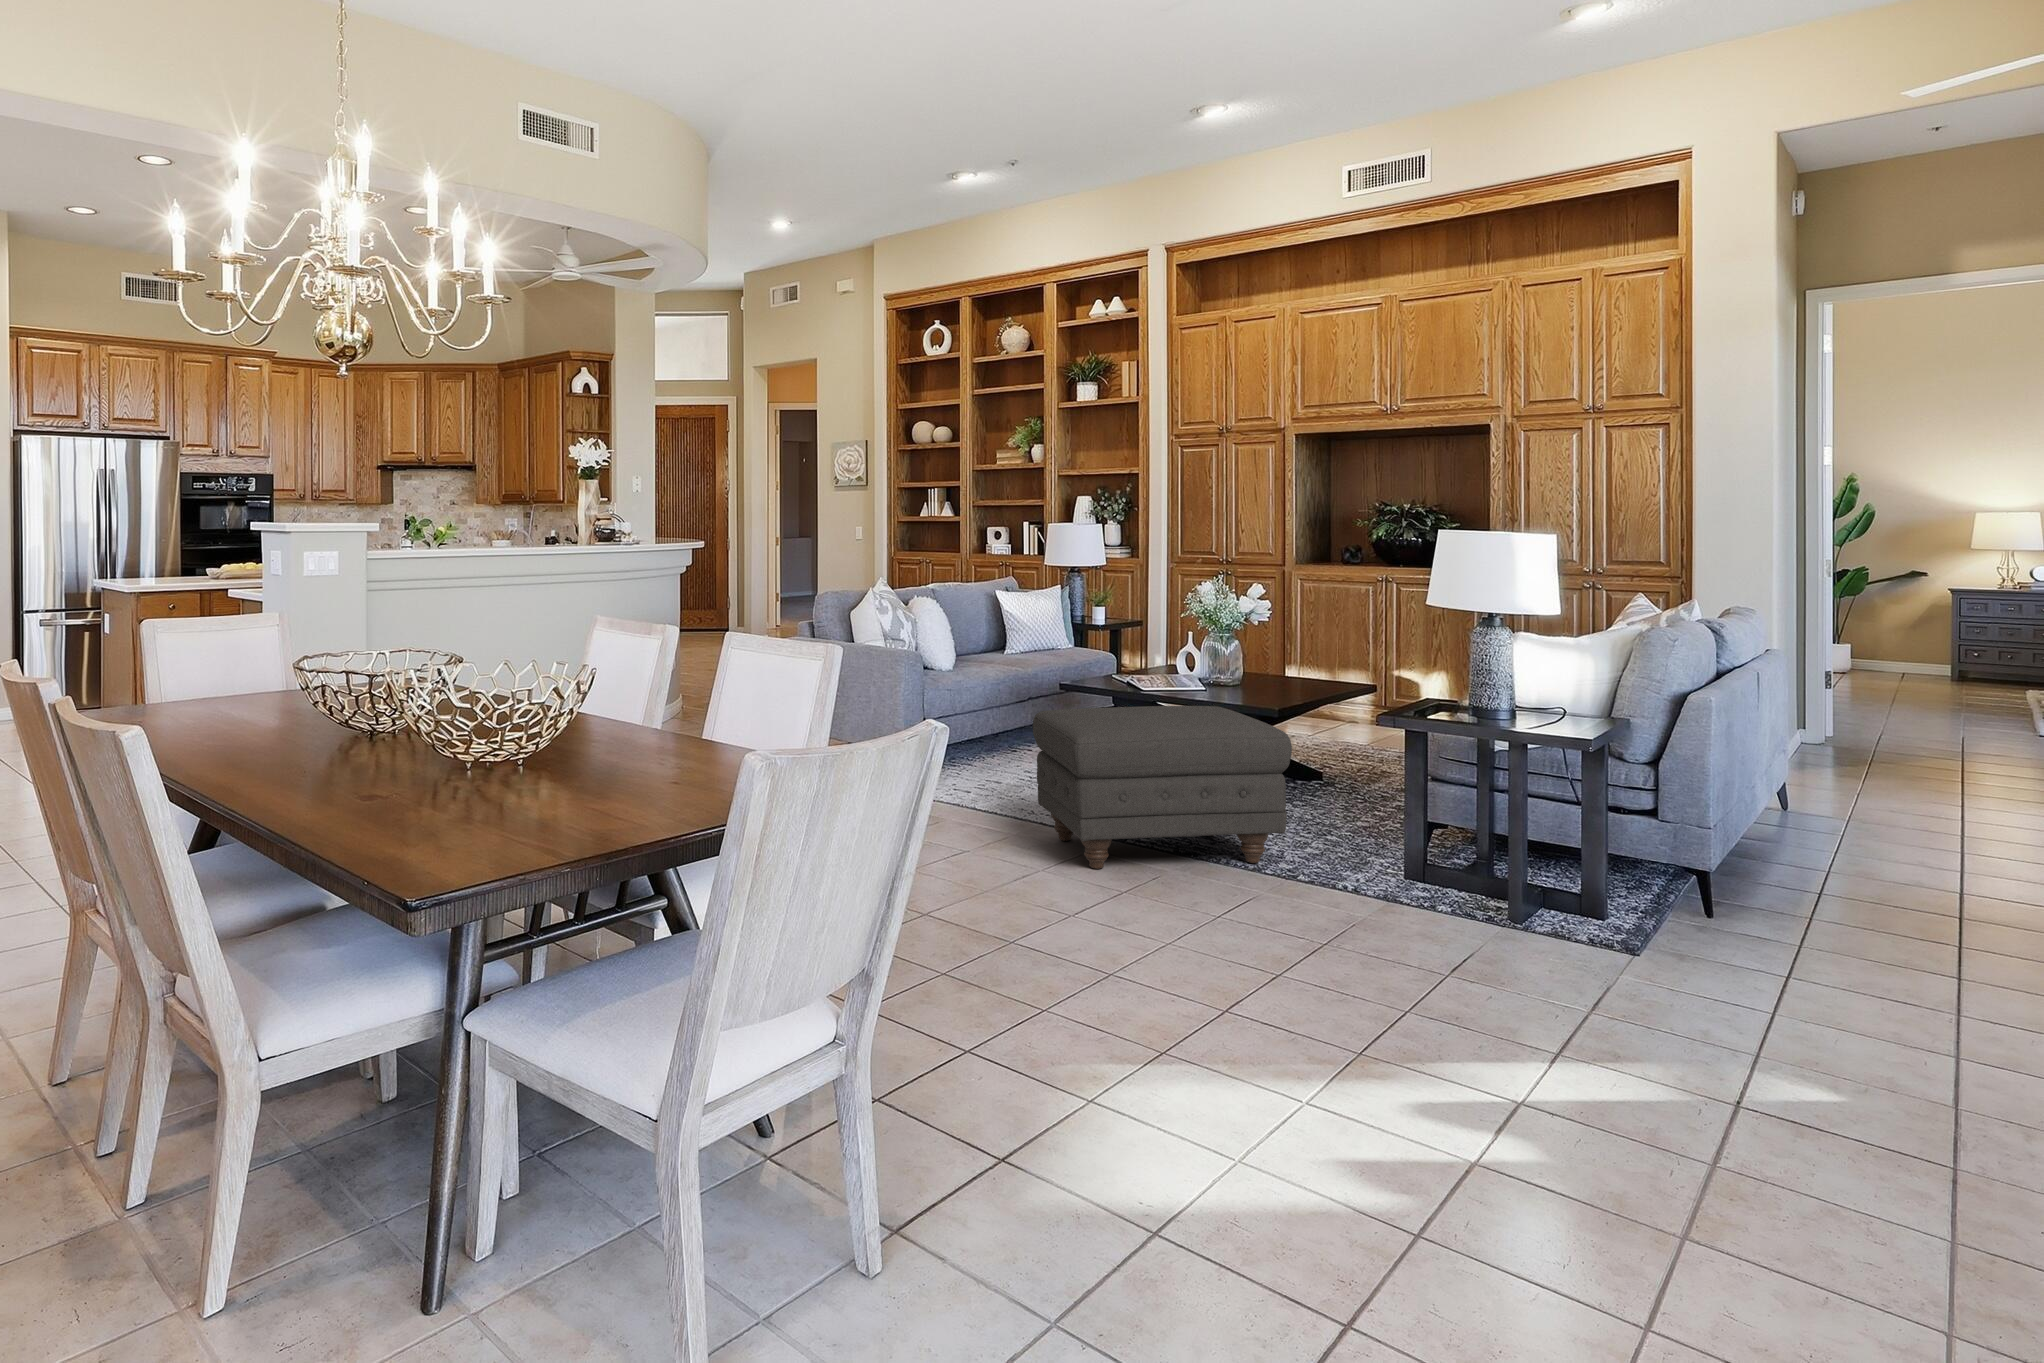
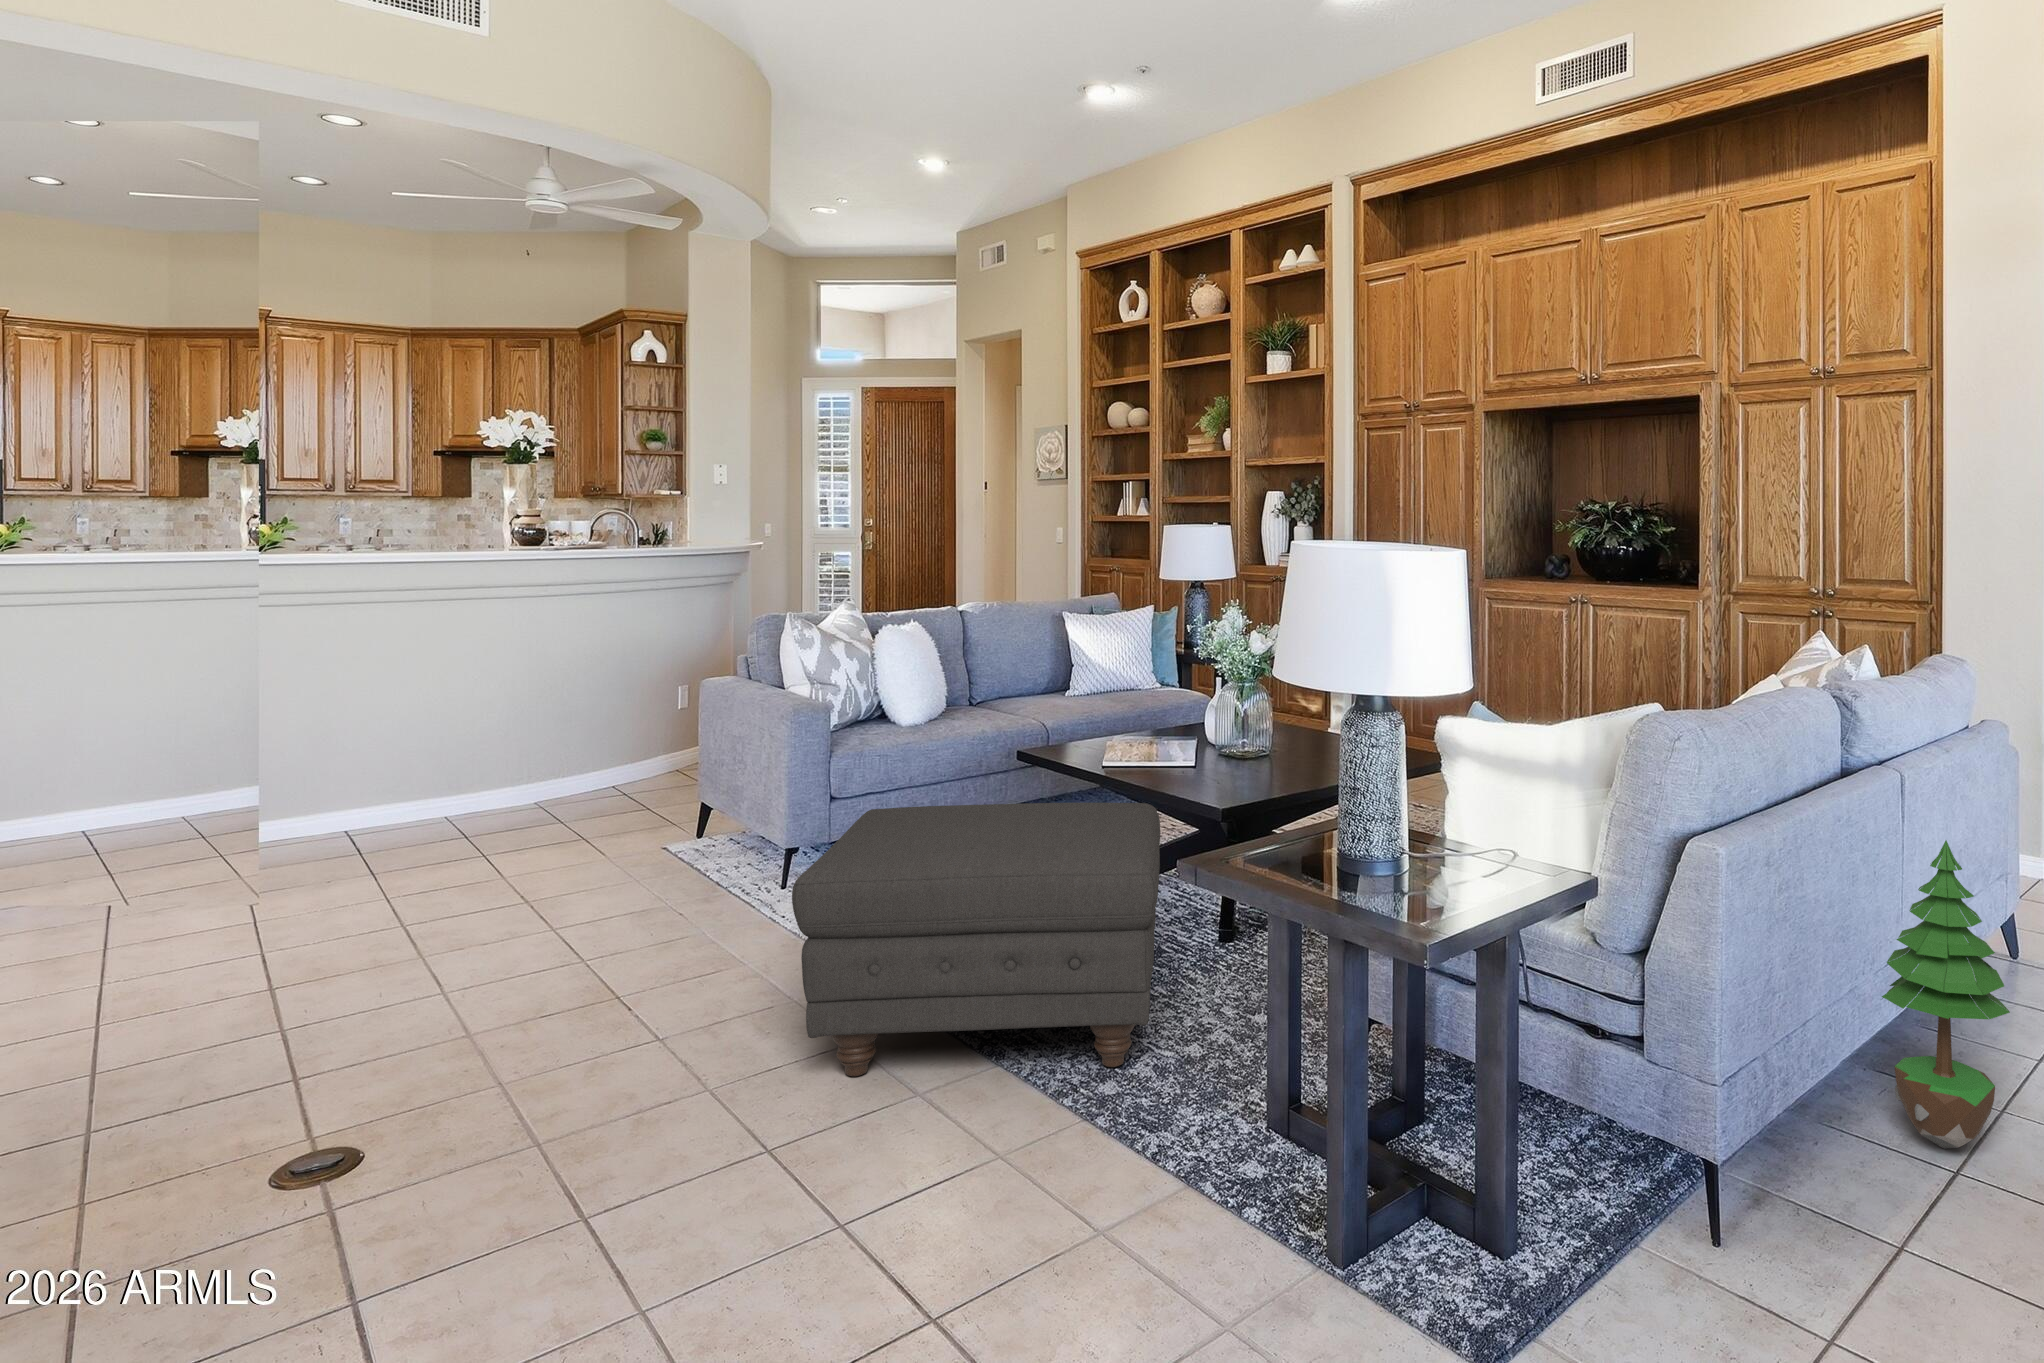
potted tree: none [1759,702,1844,888] -> present [1882,840,2010,1149]

